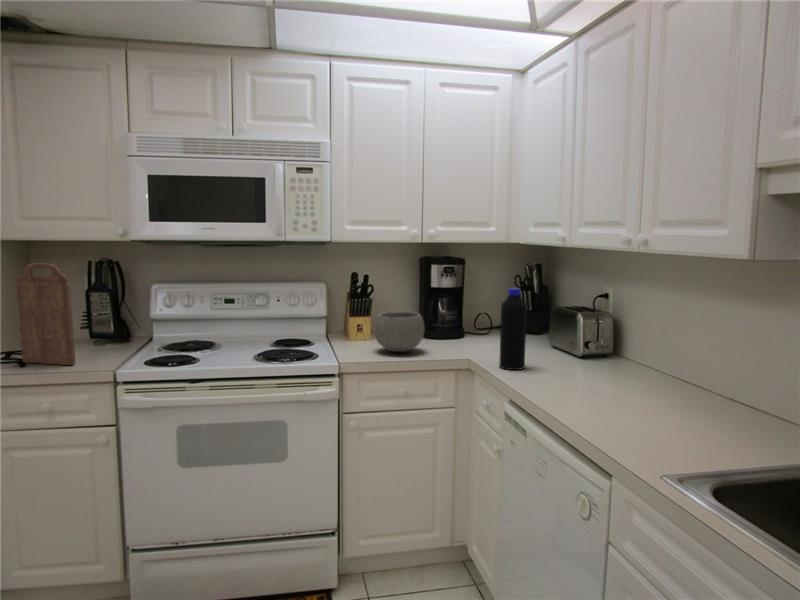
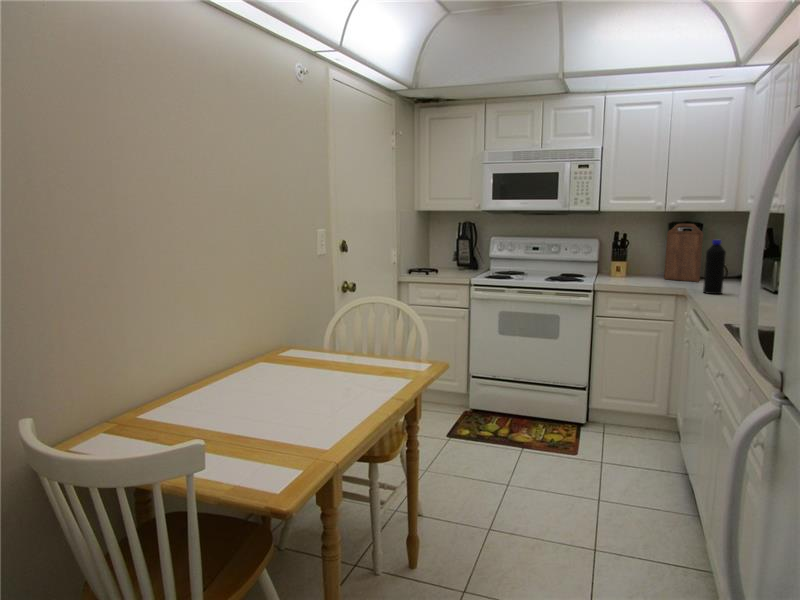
cutting board: present [16,263,75,365] -> present [664,224,703,282]
bowl: present [374,311,424,352] -> none [623,257,658,283]

